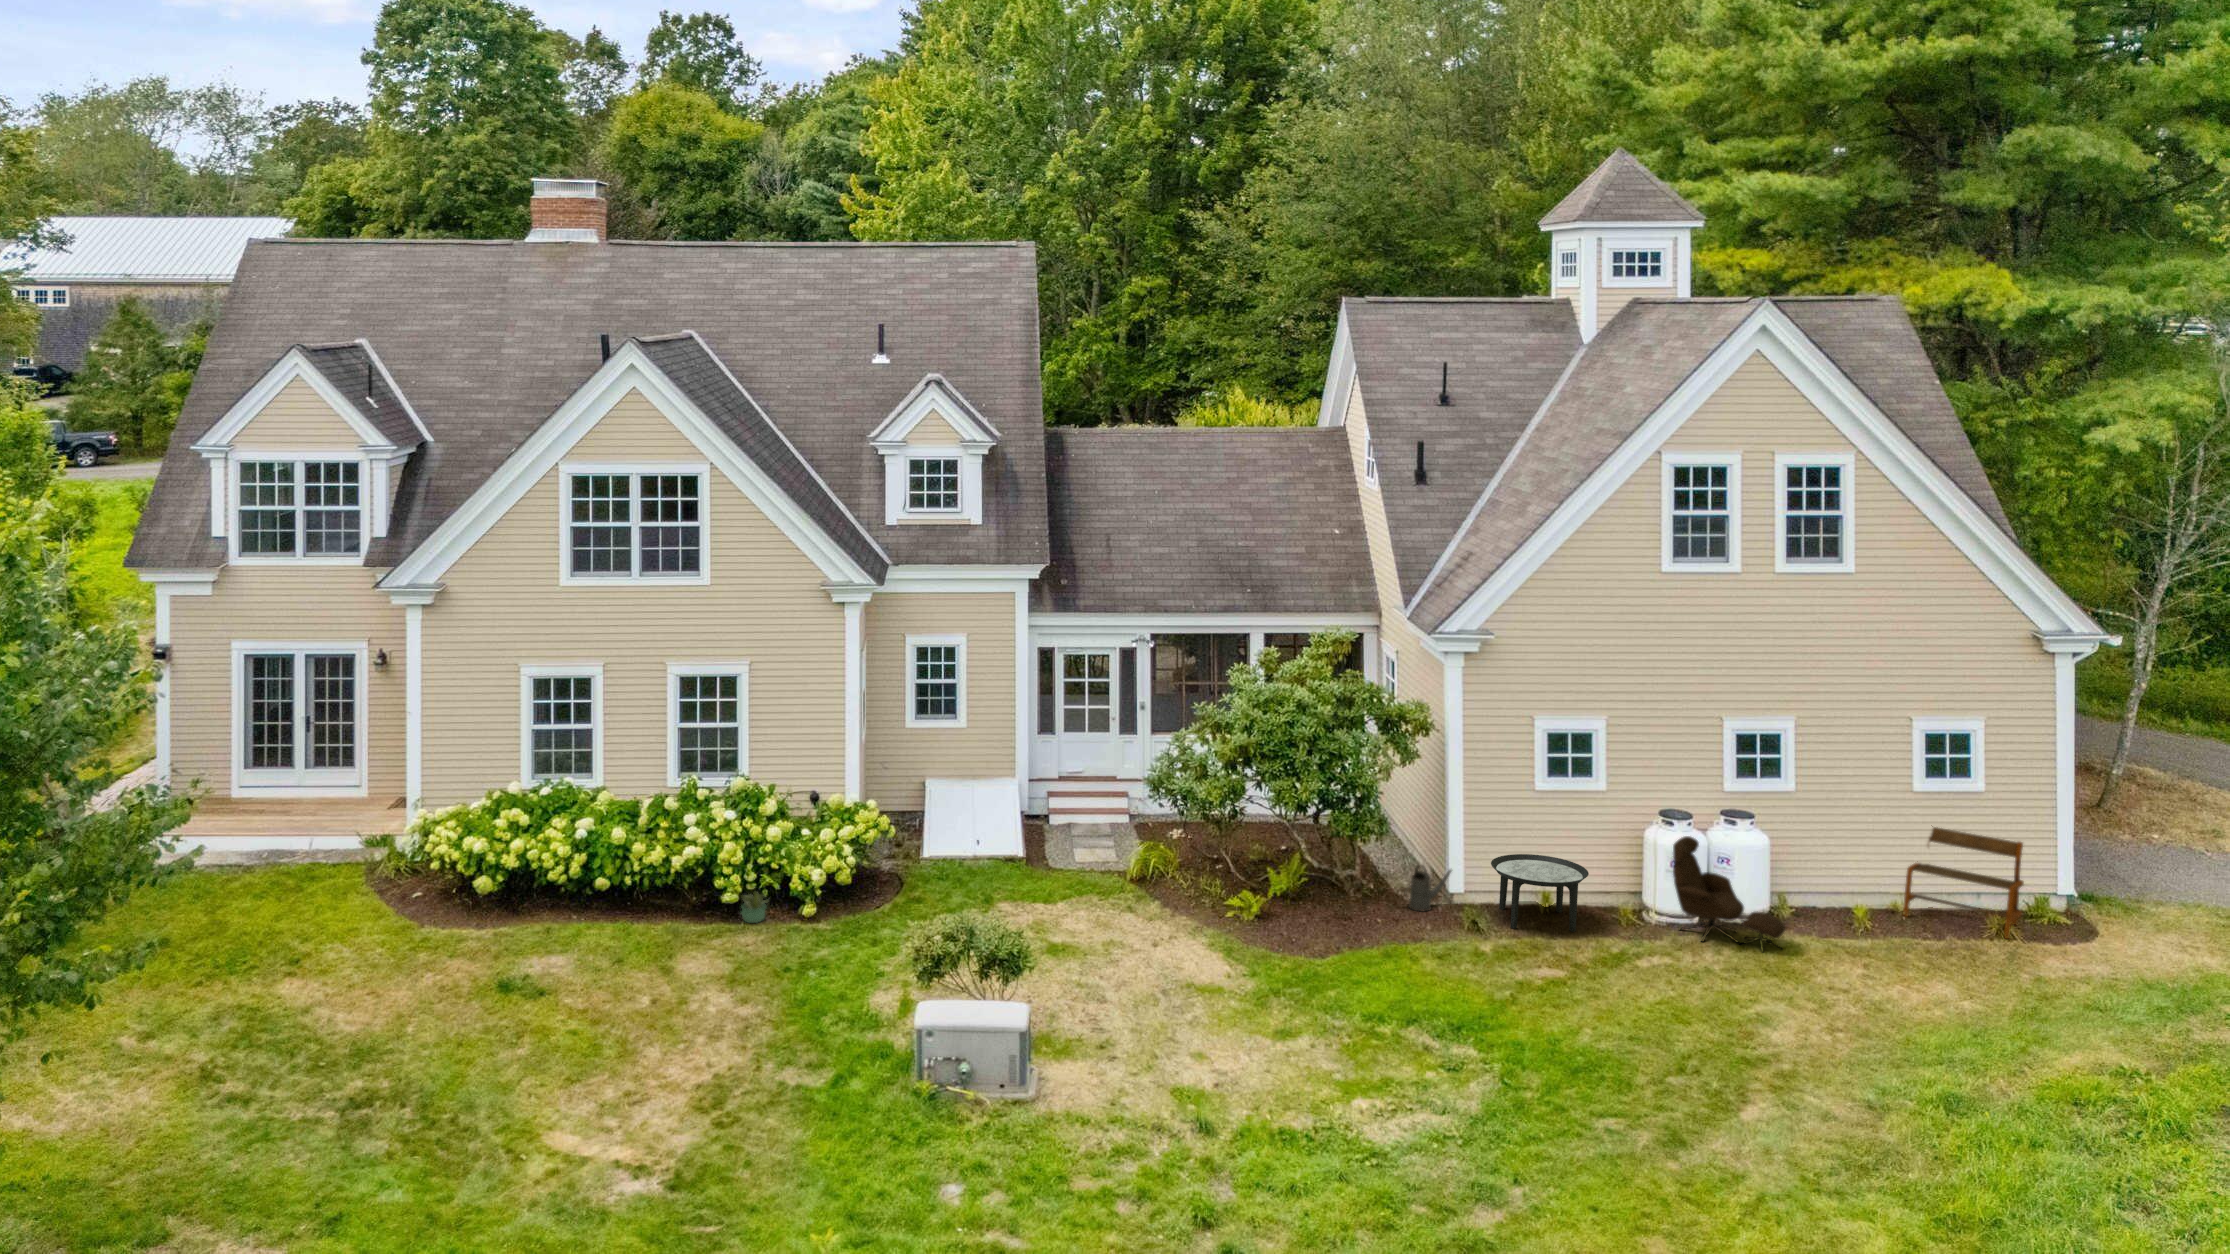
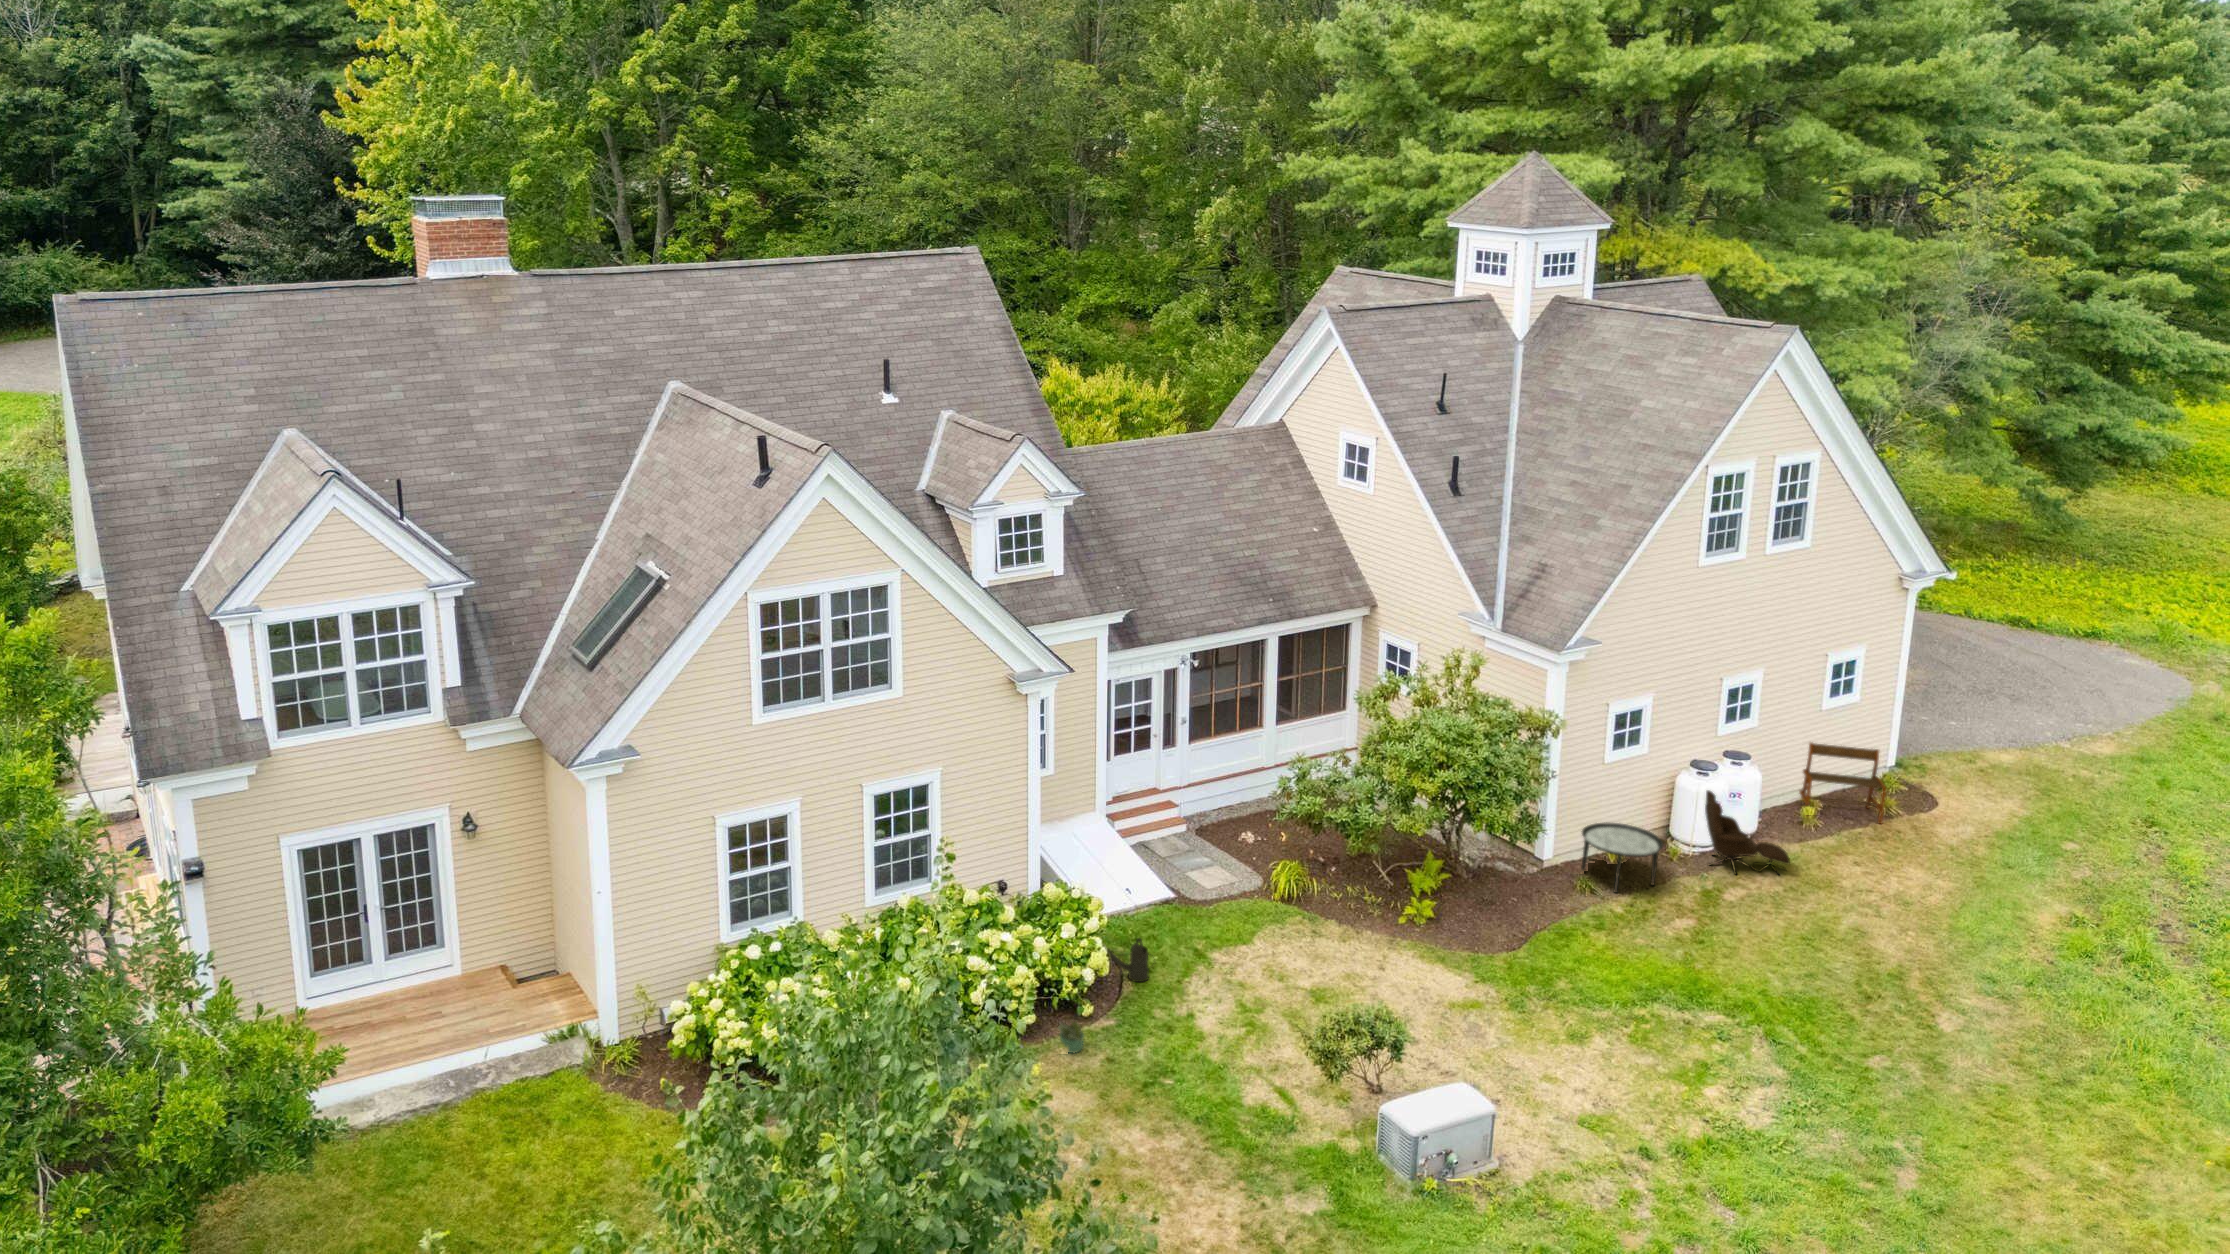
watering can: present [1409,866,1452,911] -> present [1107,938,1154,982]

